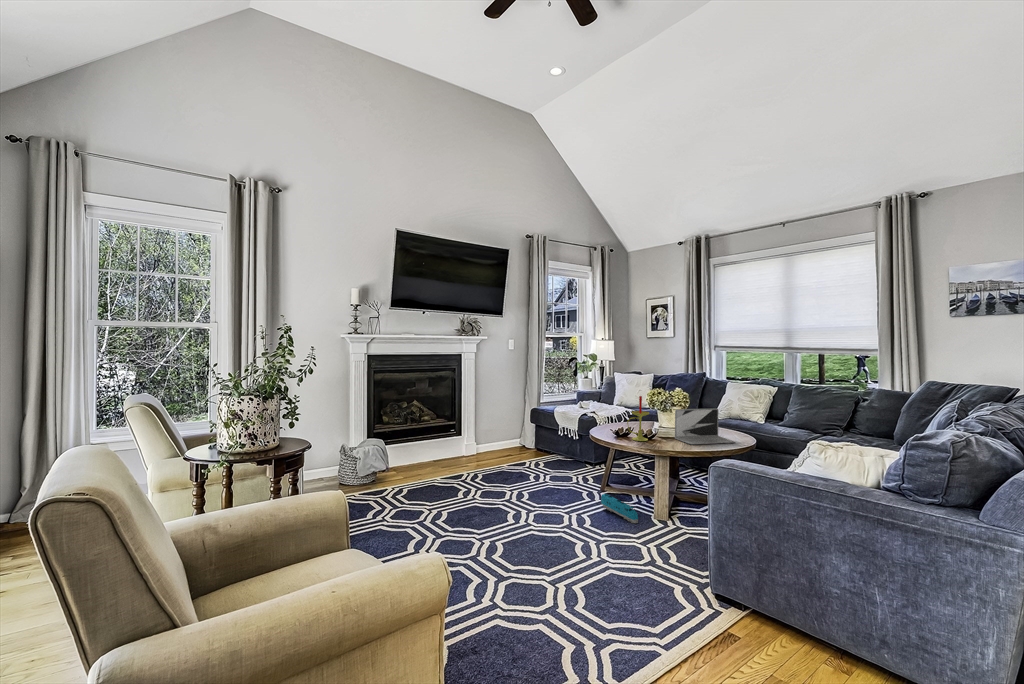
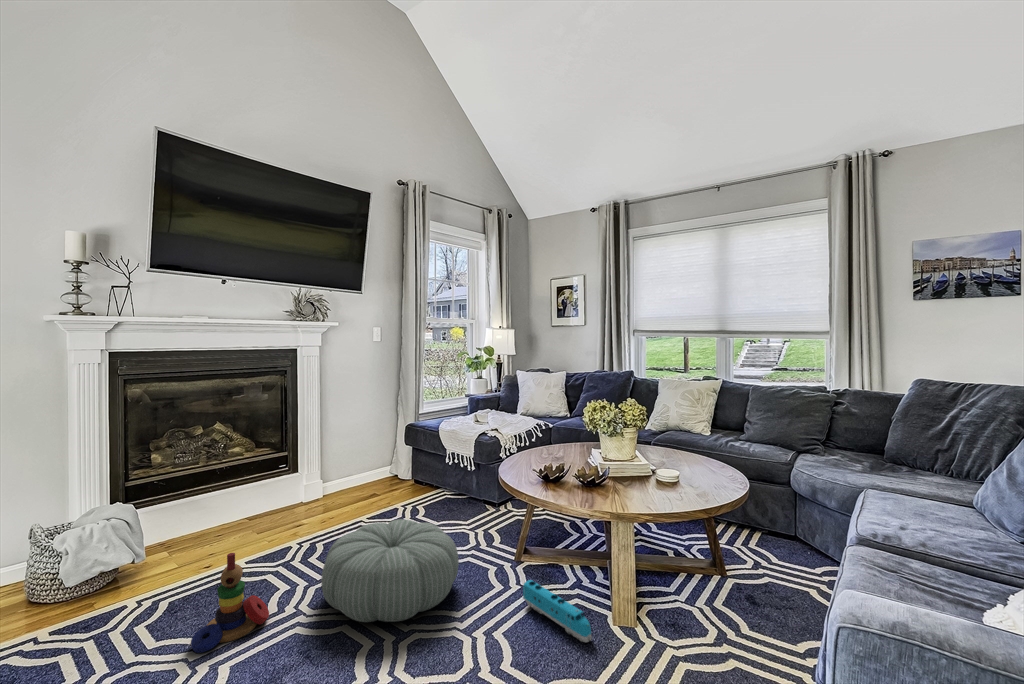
candle: present [627,396,649,441] -> none [565,415,600,492]
laptop: present [675,409,735,444] -> none [634,429,722,494]
pouf: none [486,458,563,507] -> present [321,519,459,622]
stacking toy: none [425,462,460,508] -> present [191,553,269,653]

